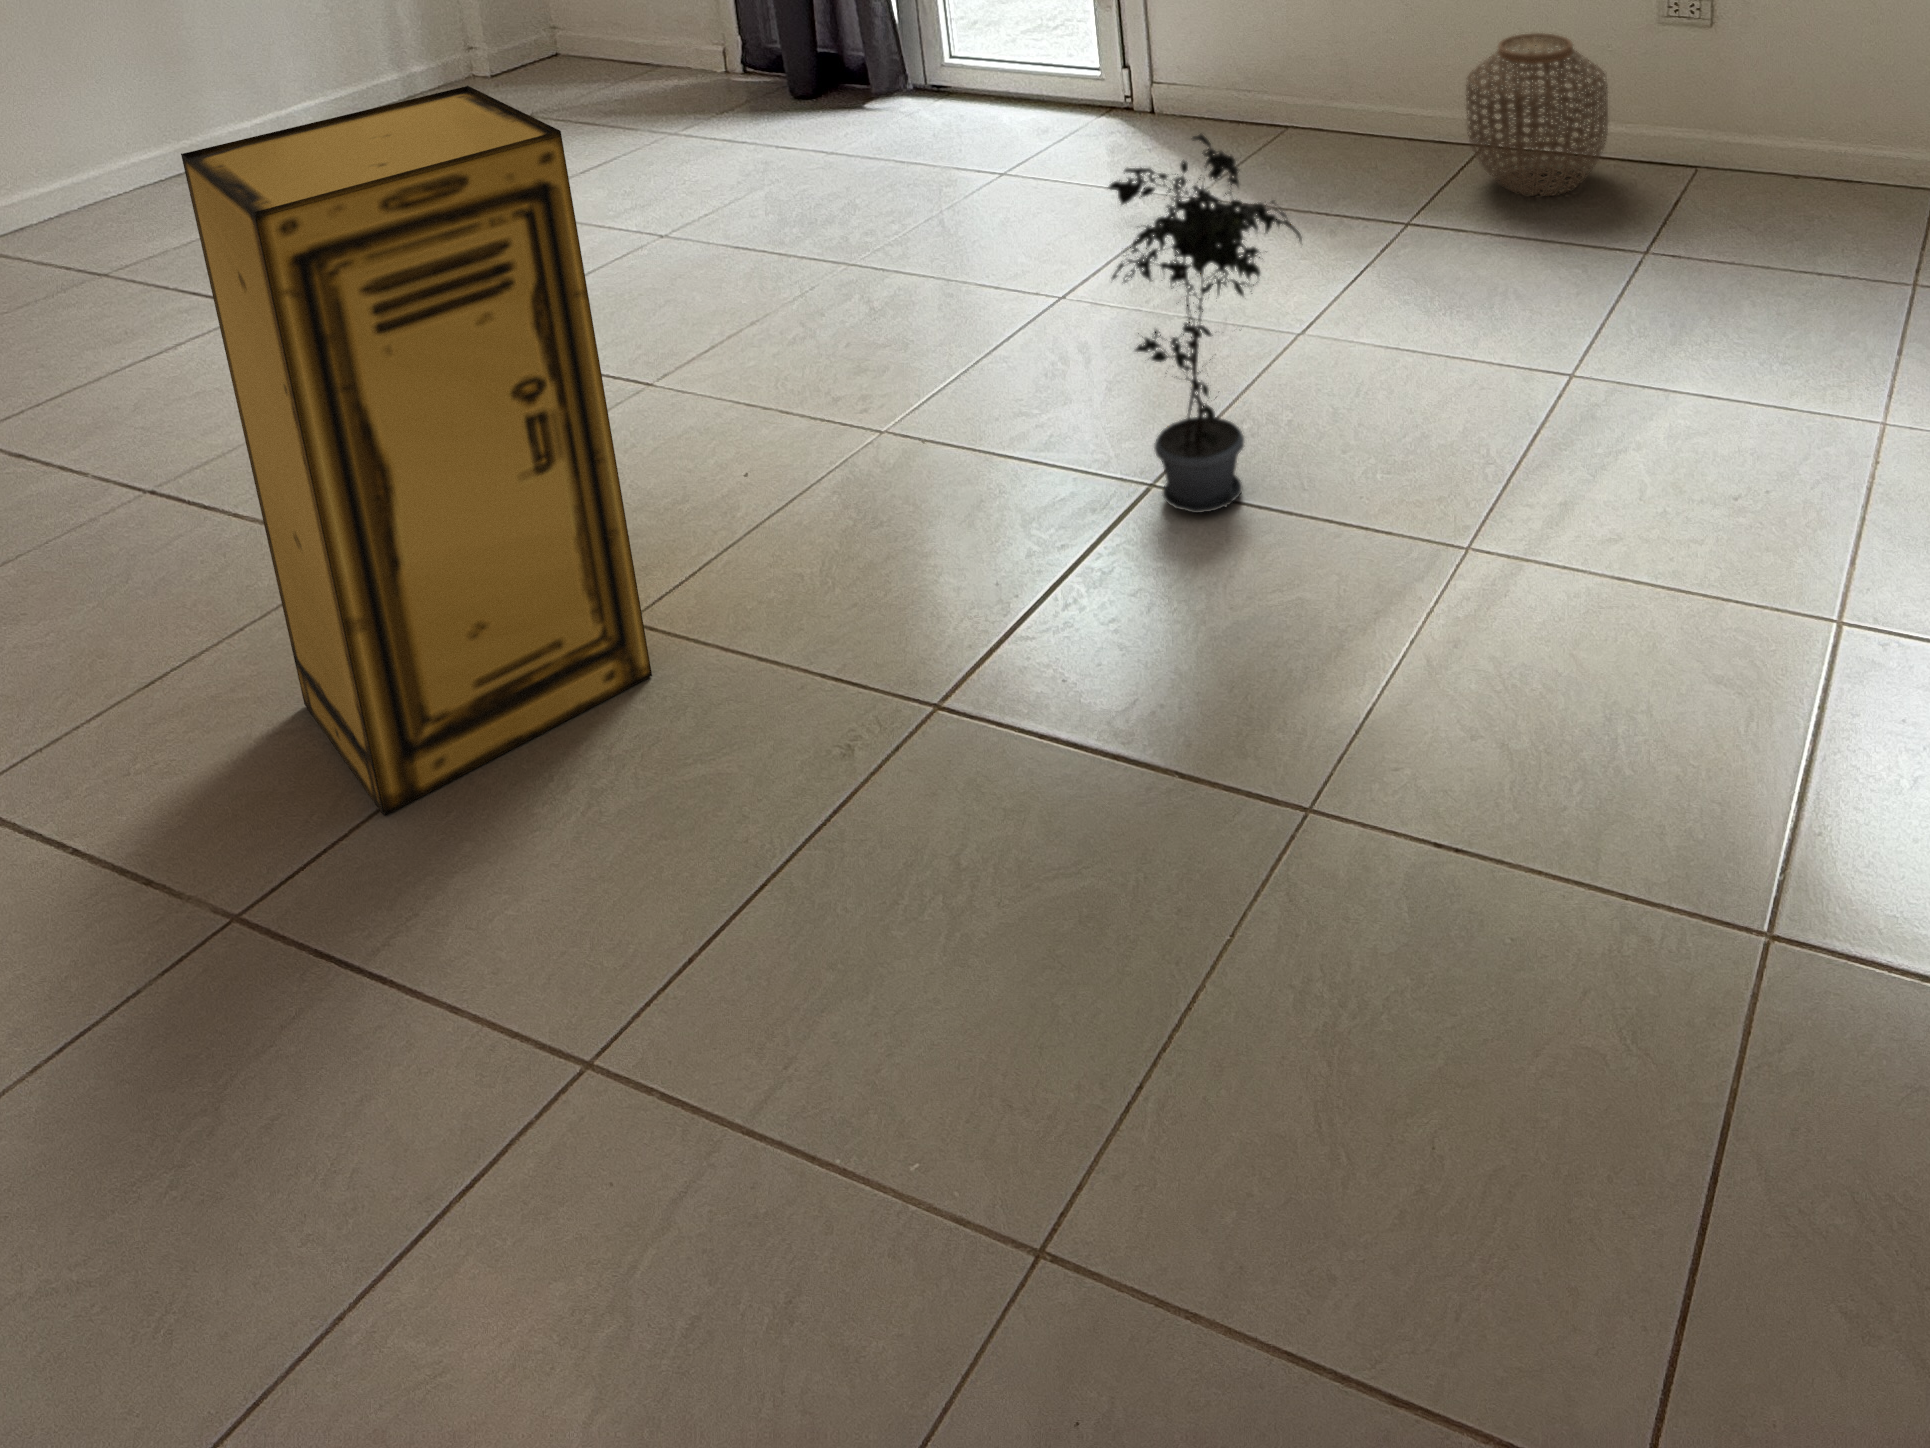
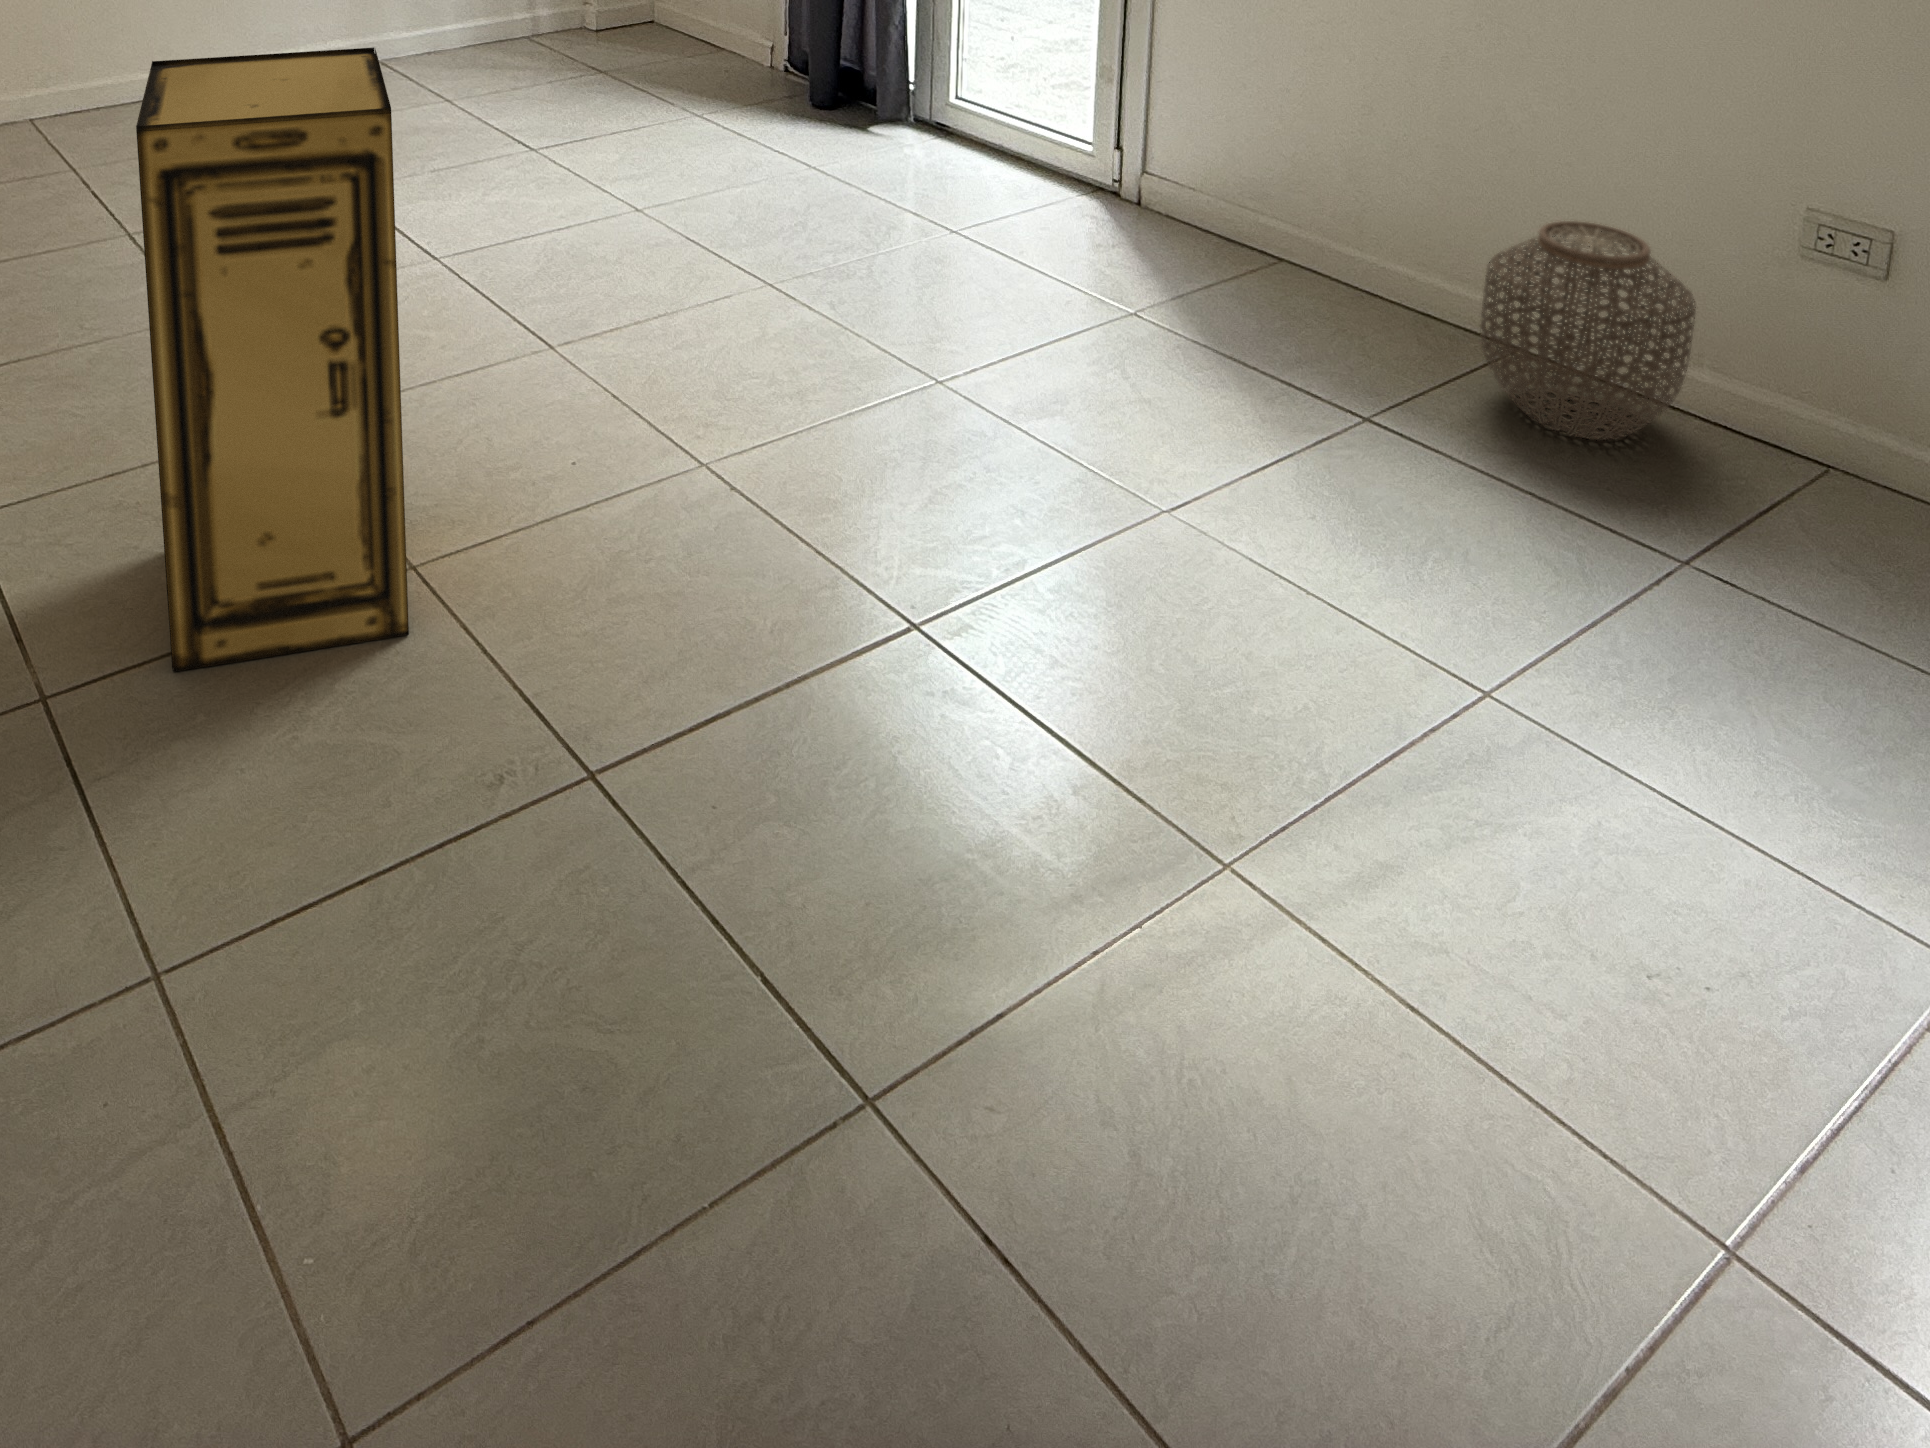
potted plant: present [1108,134,1302,513] -> none [894,257,1103,693]

